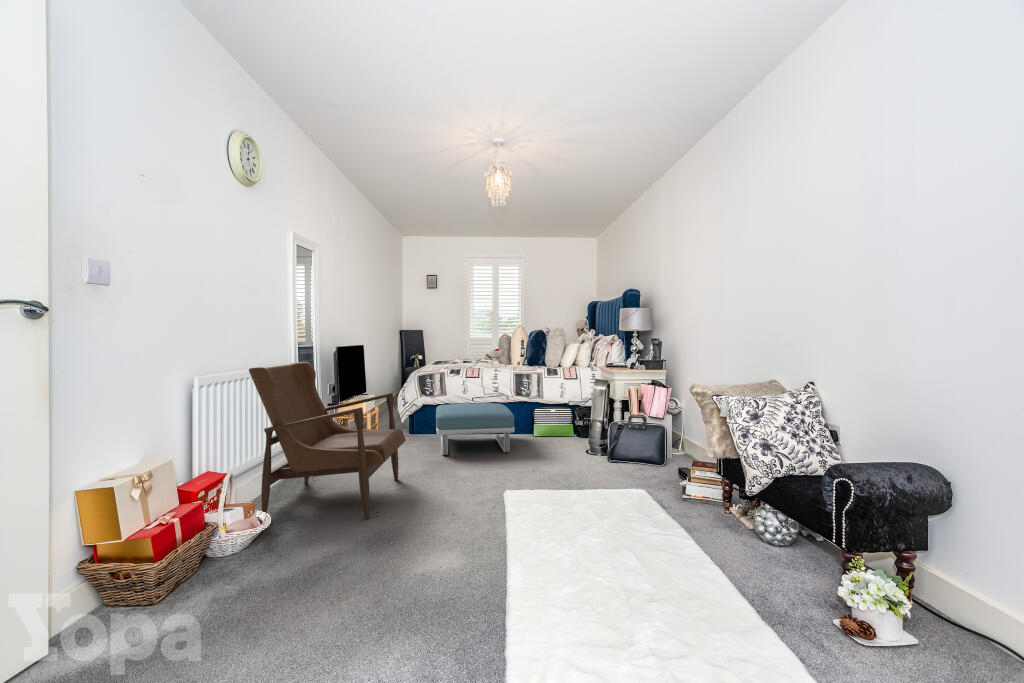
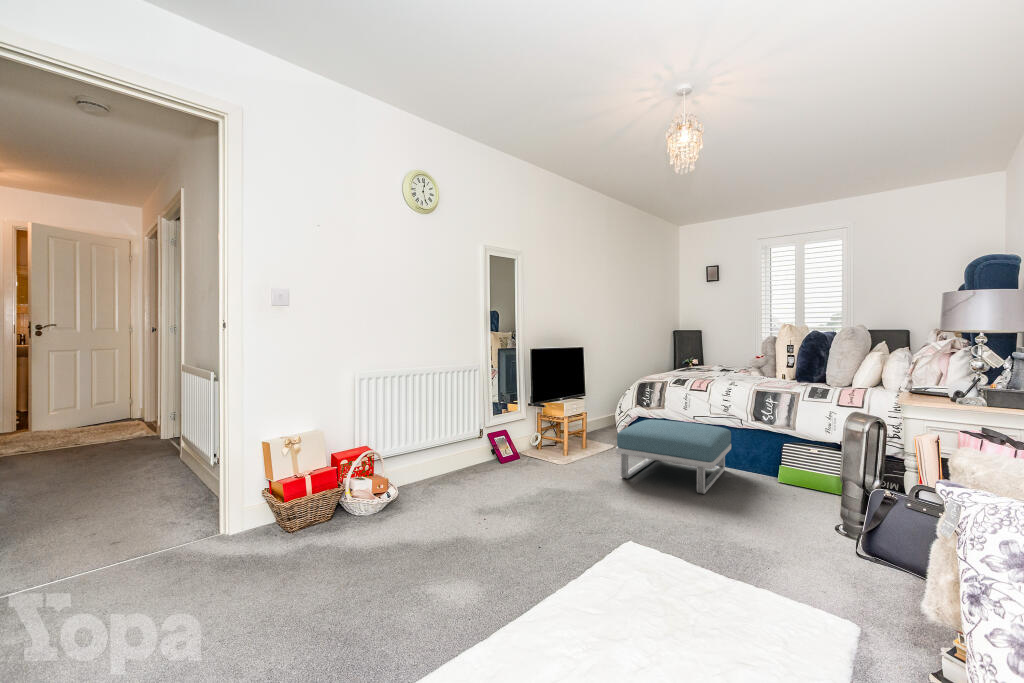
armchair: present [249,362,406,519] -> none [405,363,545,523]

